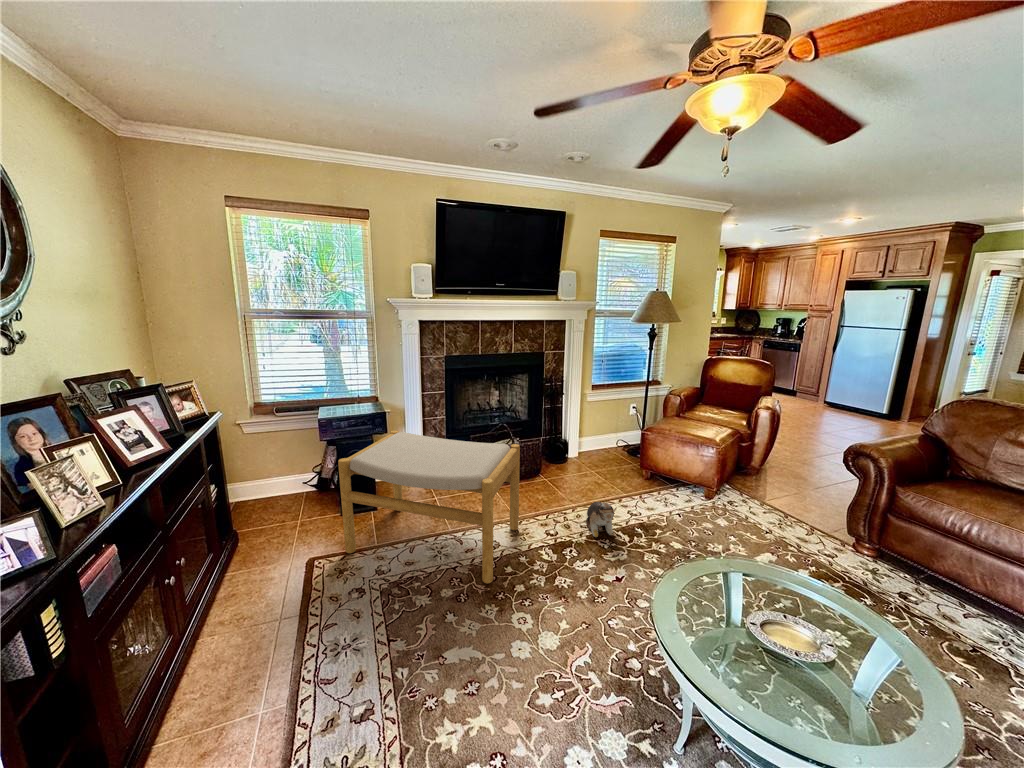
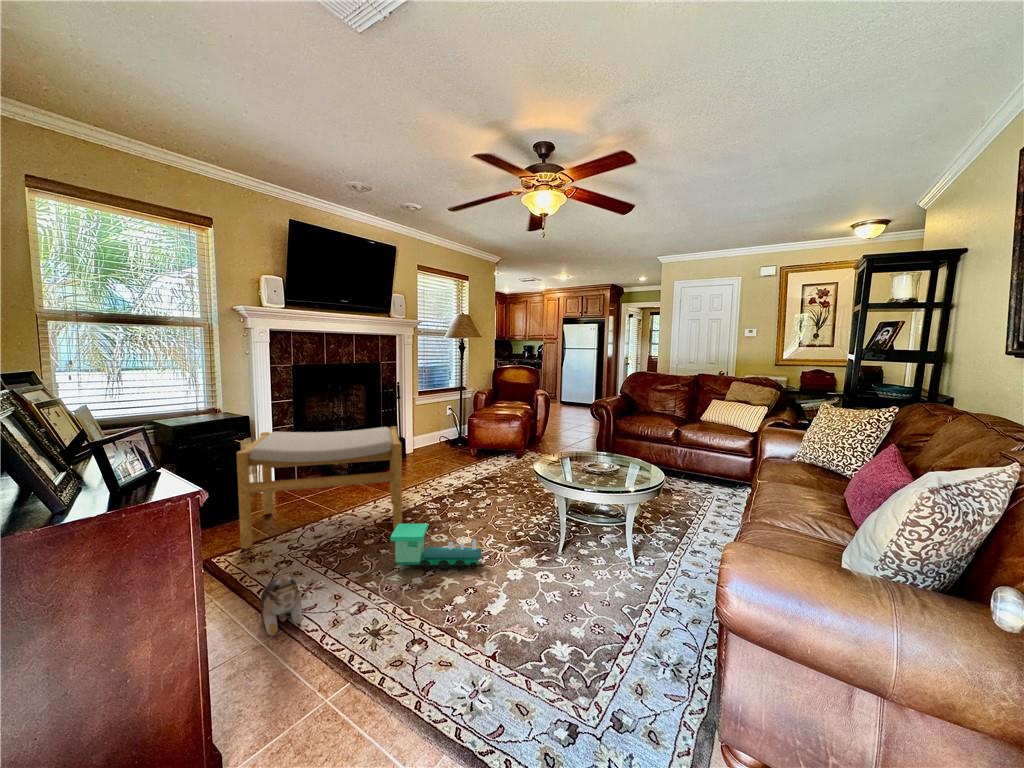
plush toy: present [586,502,617,537] -> present [261,576,302,636]
toy train: none [428,597,548,717] -> present [390,524,483,571]

